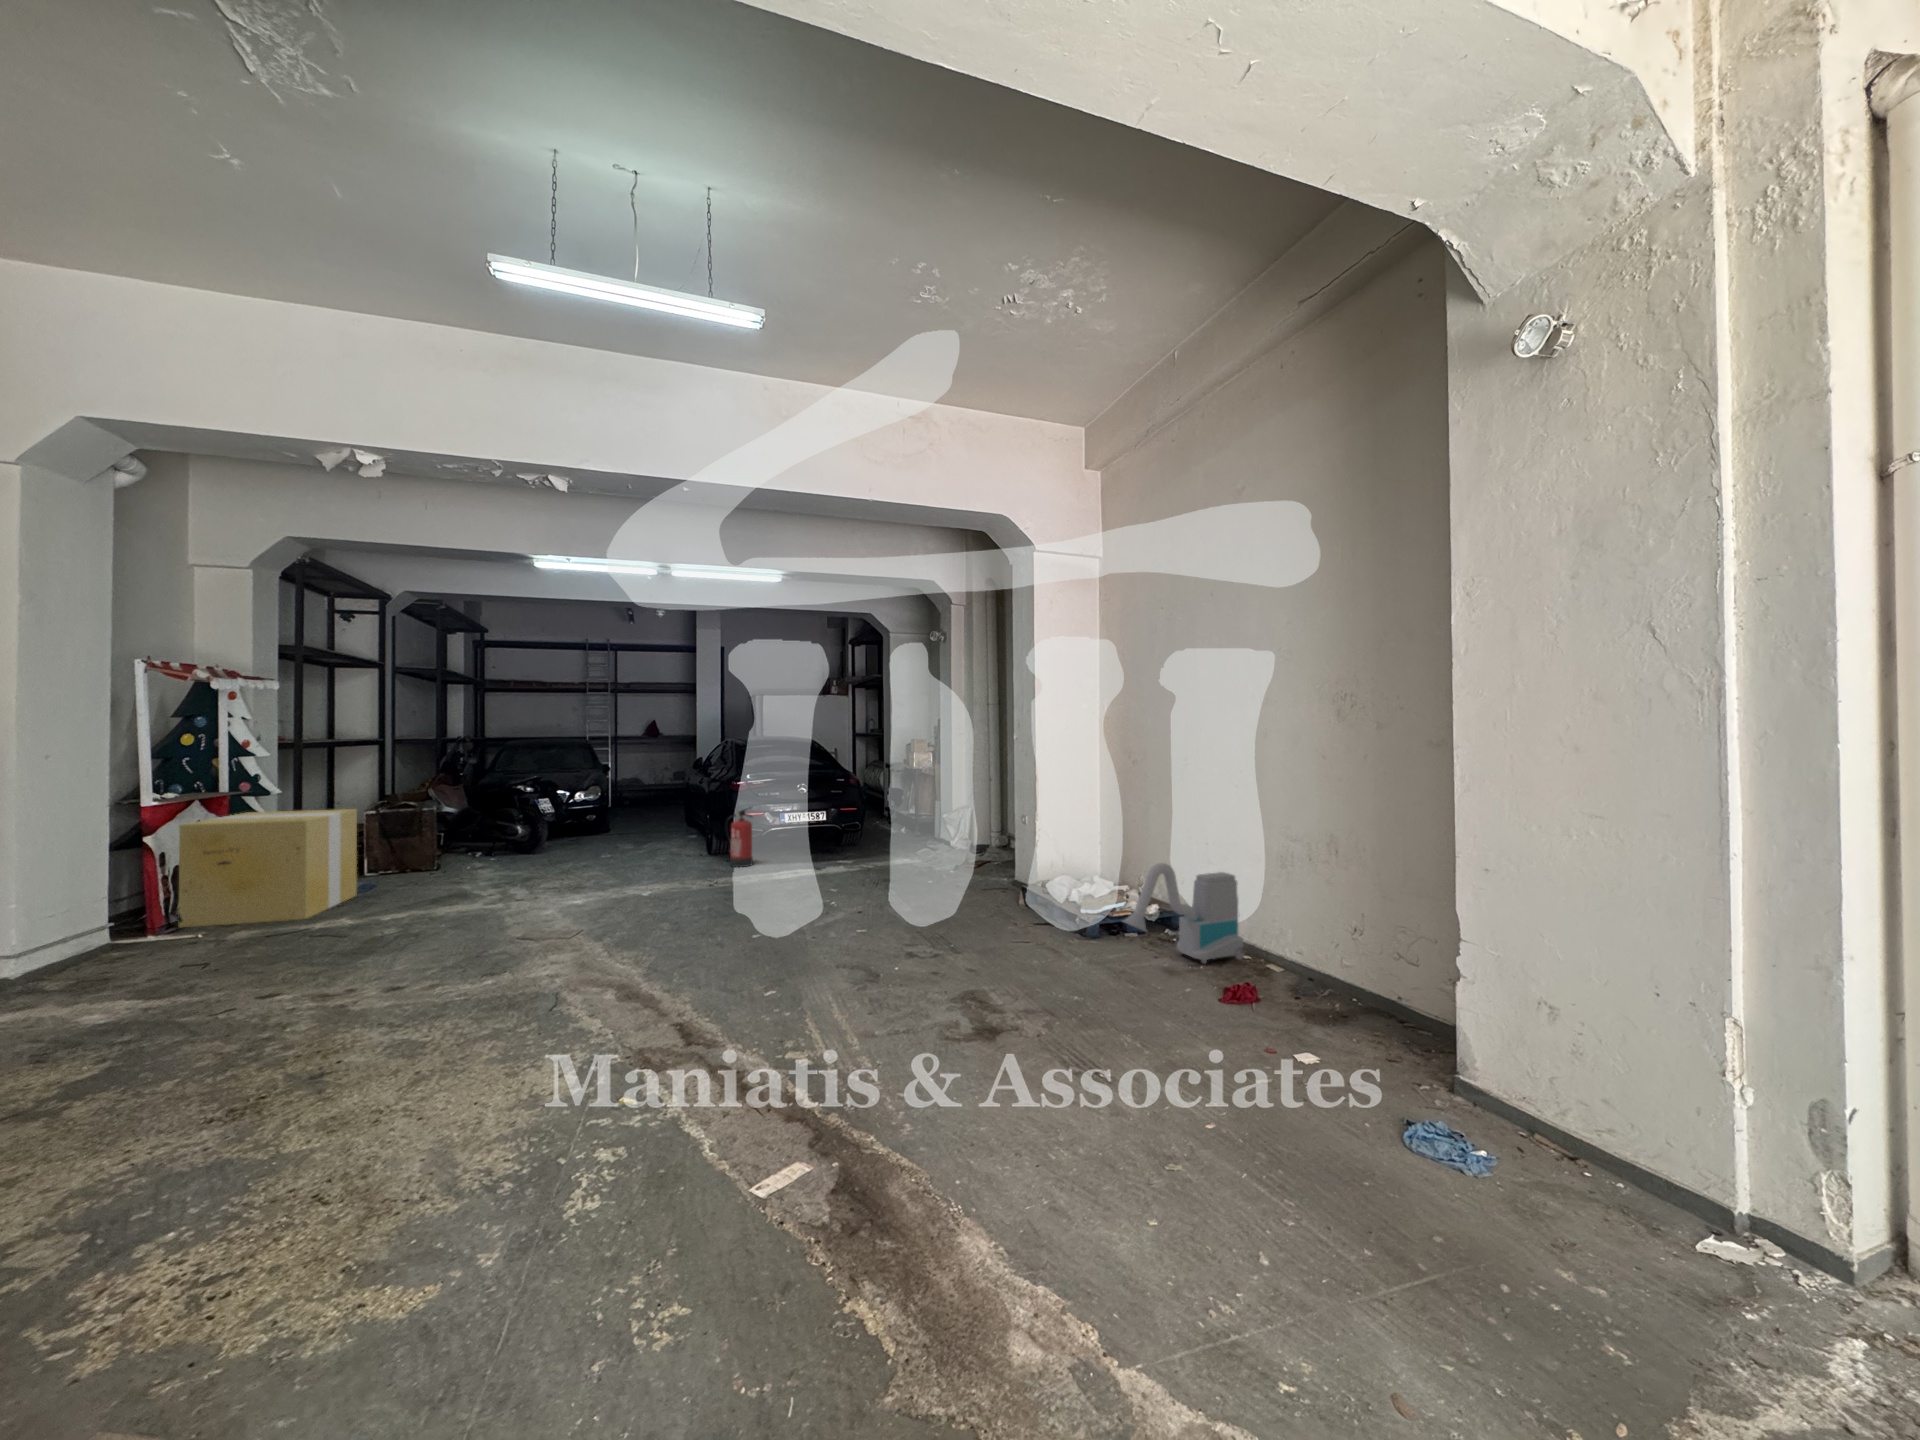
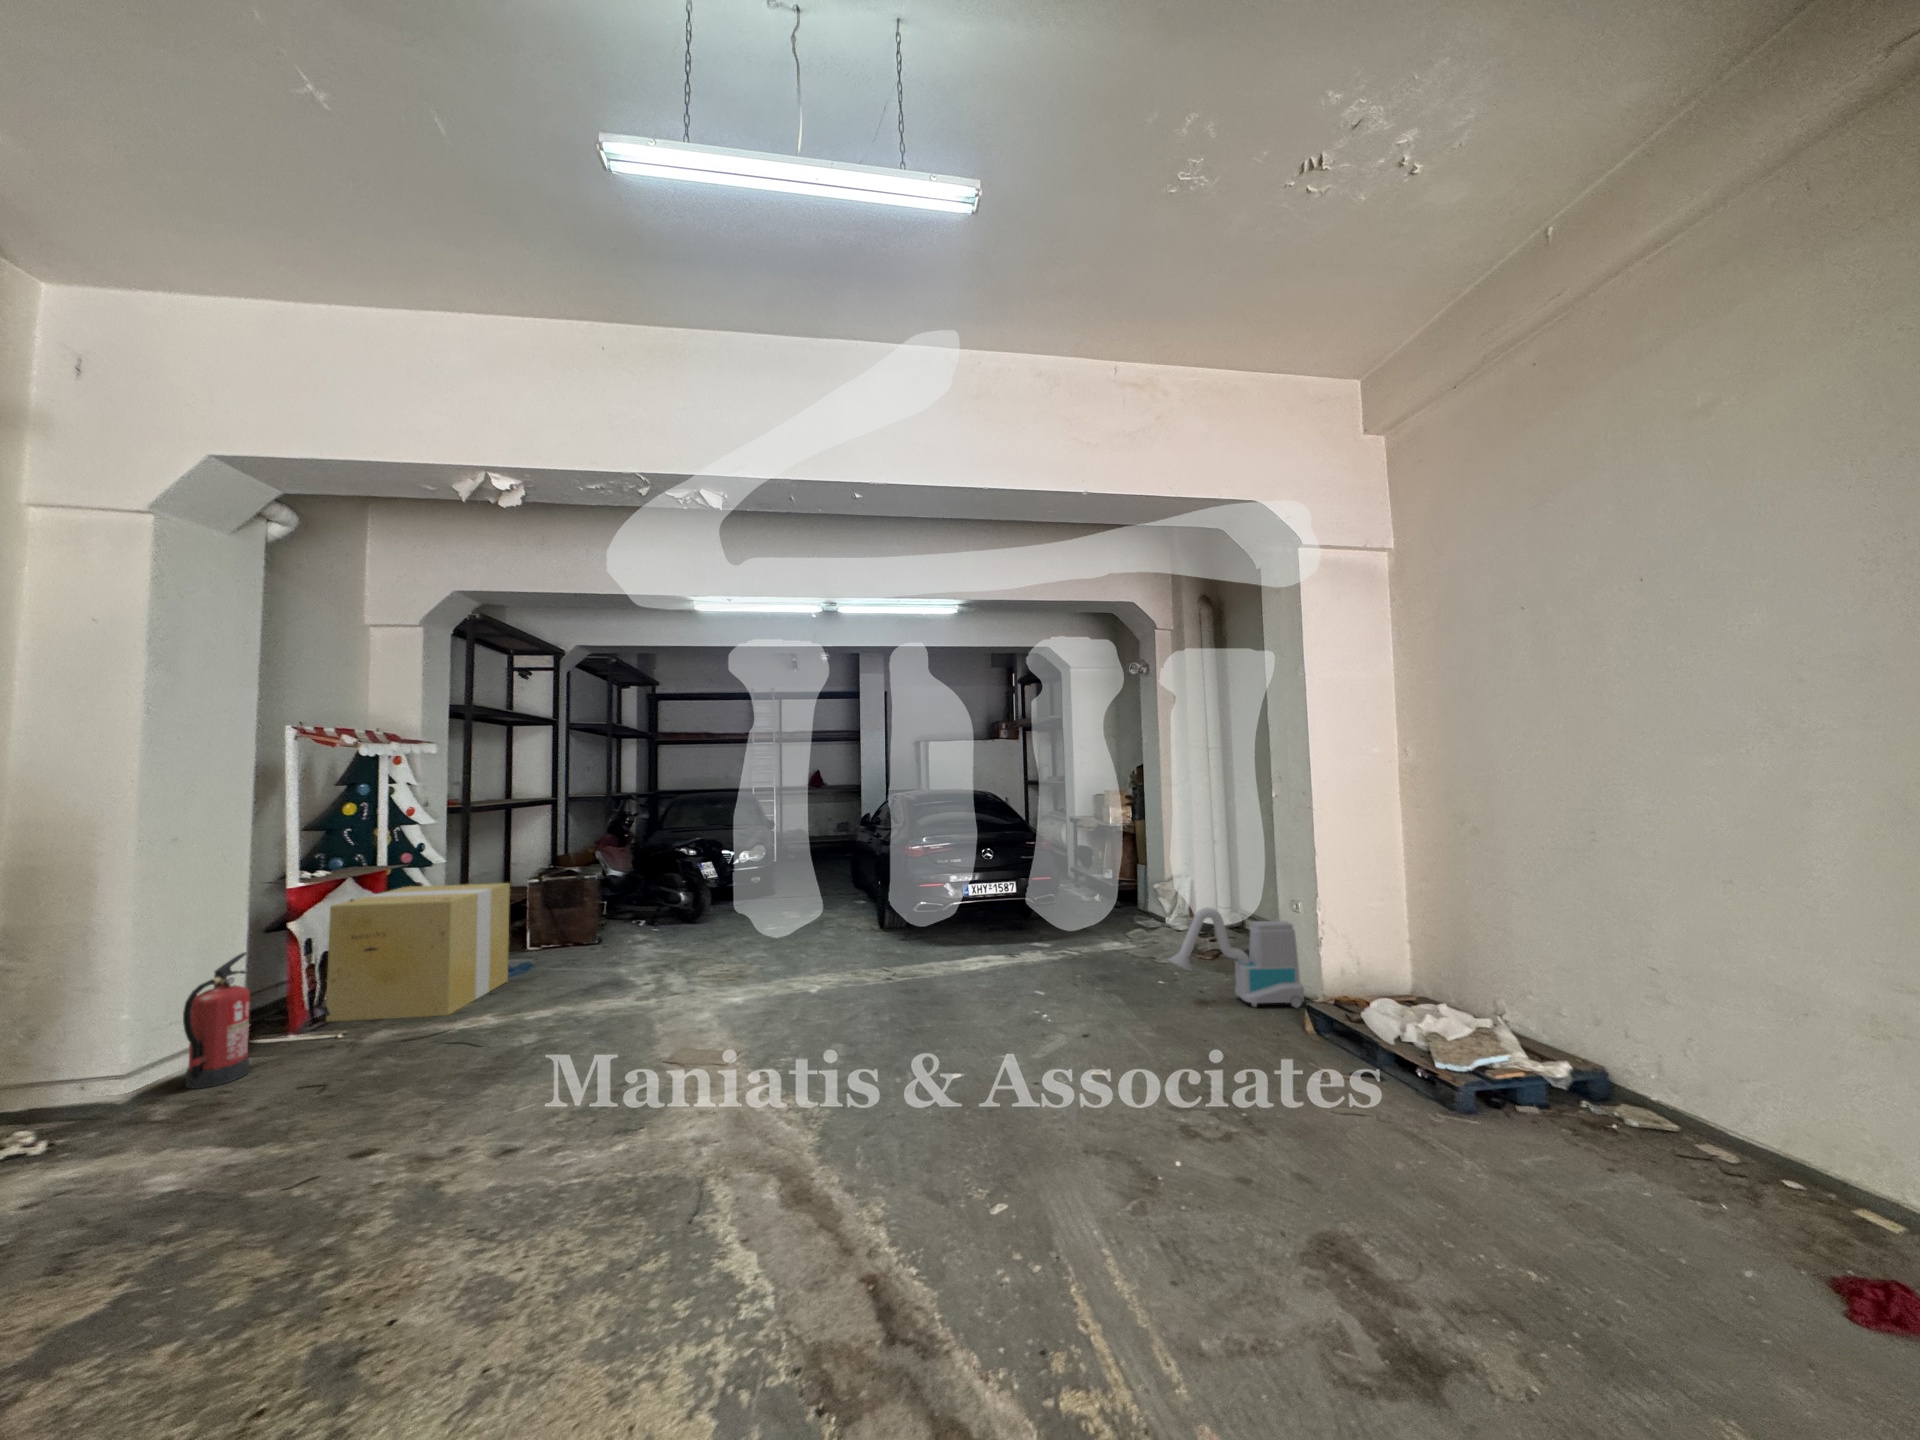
fire extinguisher: present [725,807,753,867] -> present [183,953,250,1089]
vacuum cleaner: present [1123,863,1245,964] -> present [1169,907,1304,1008]

